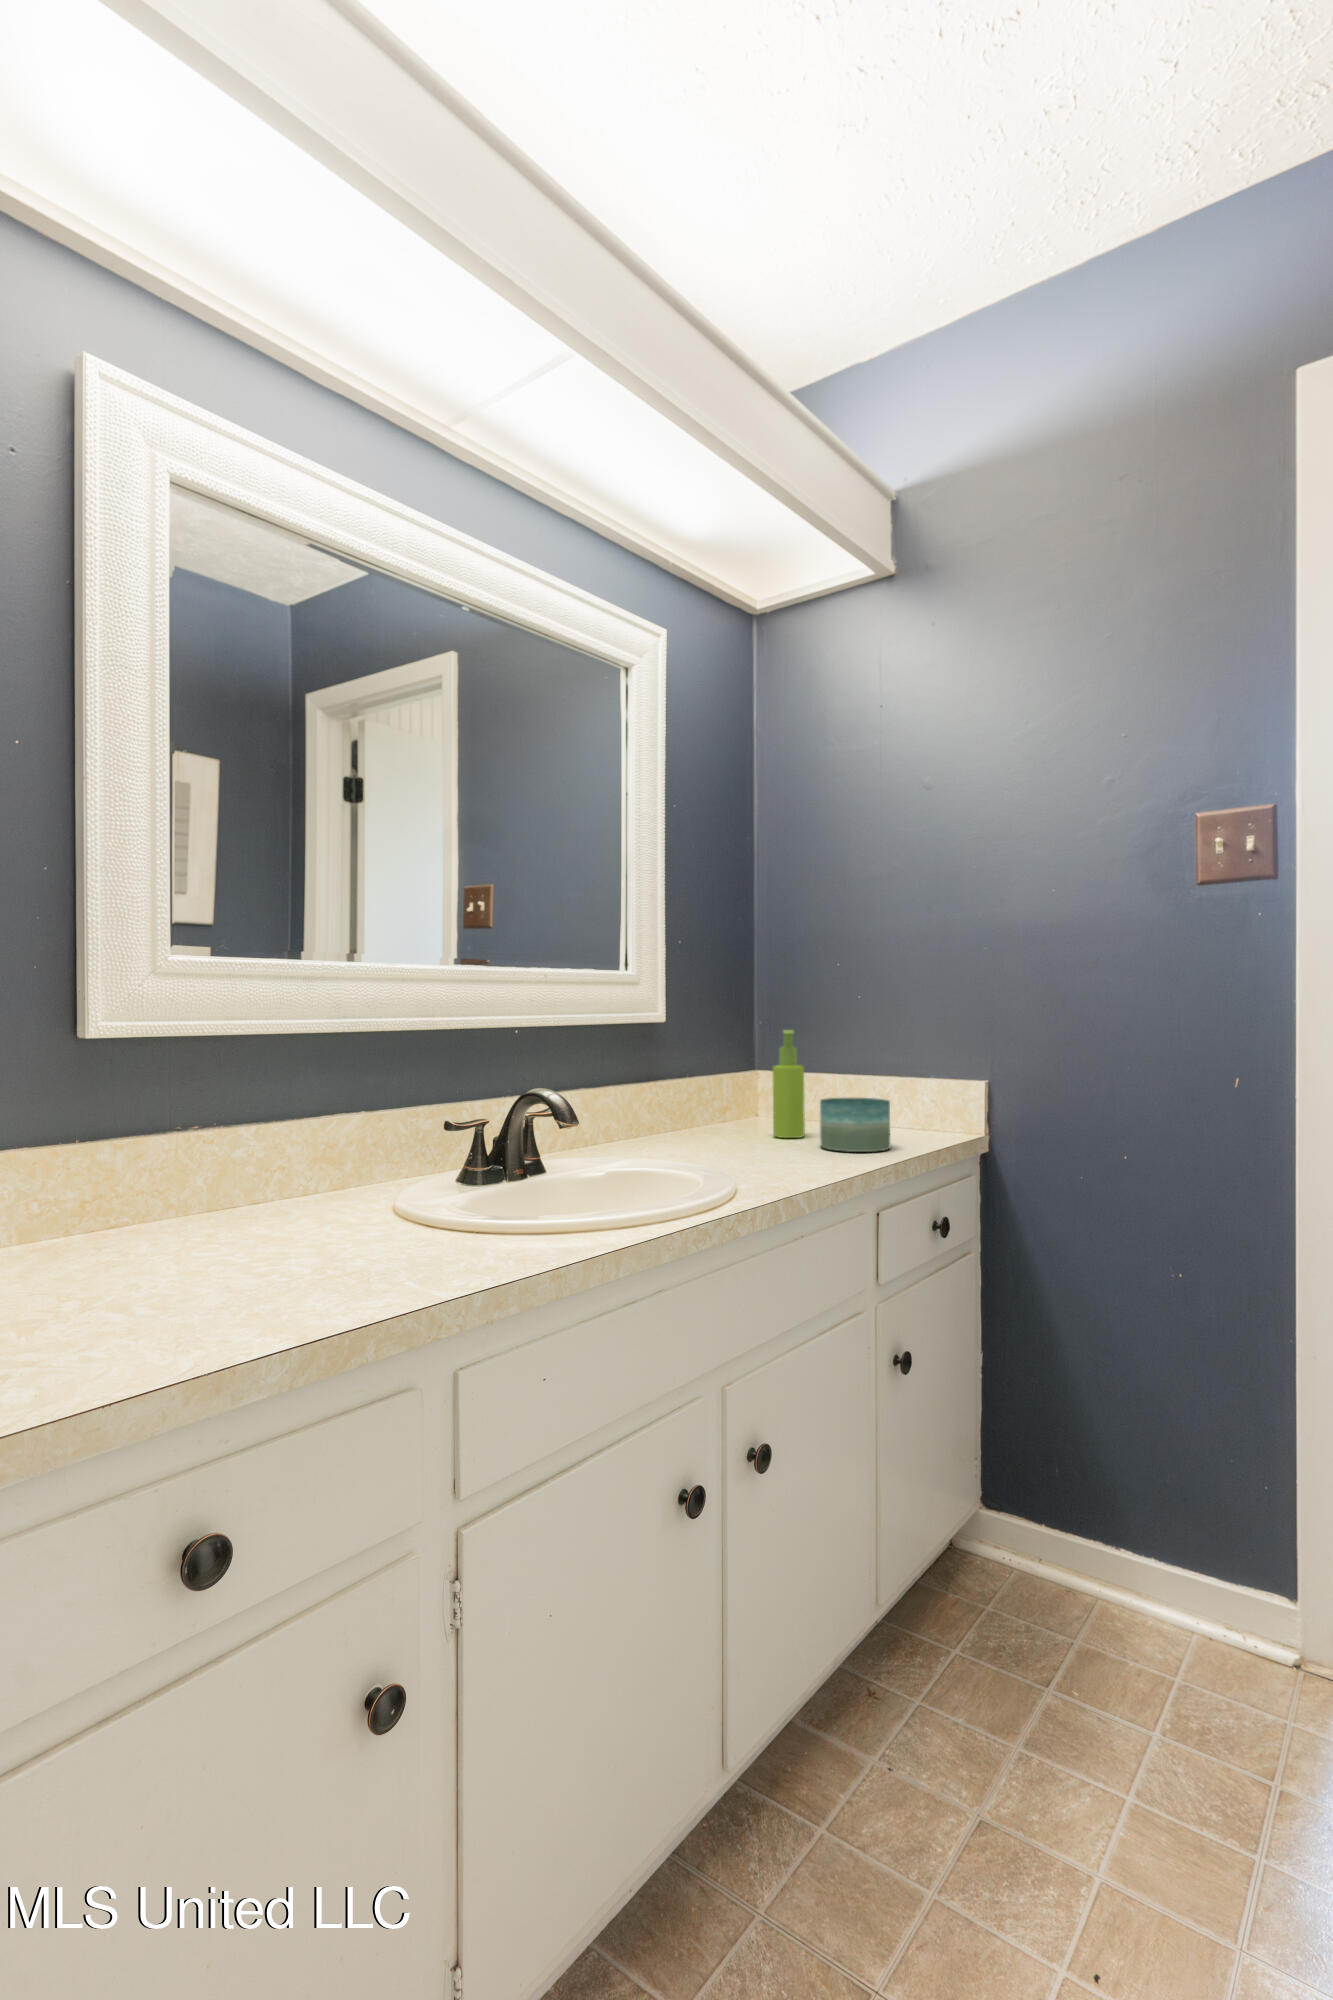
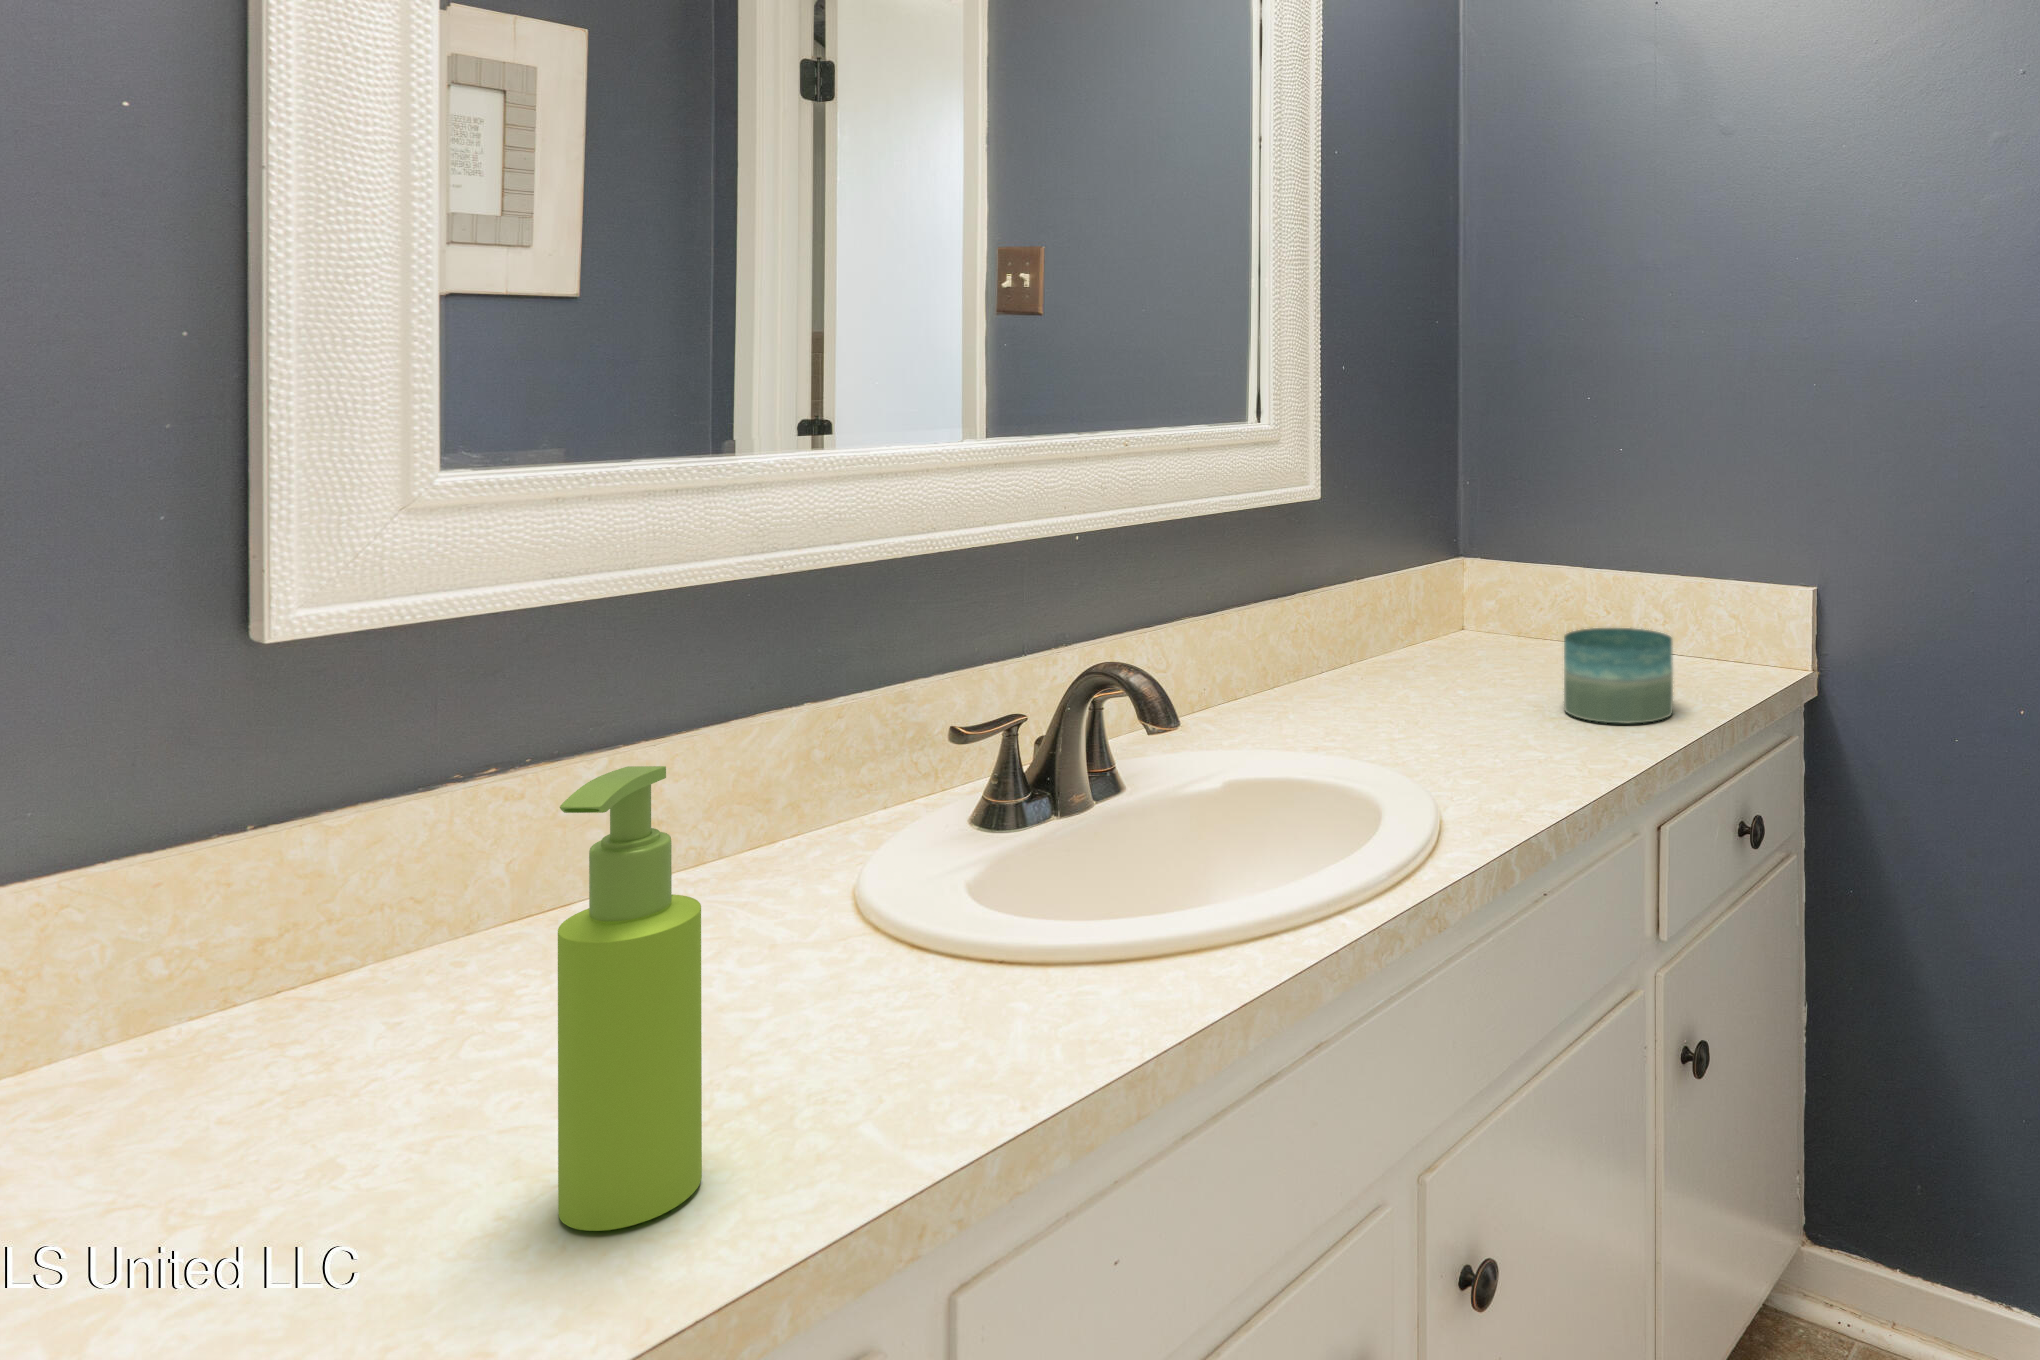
soap dispenser: present [773,1030,805,1138] -> present [558,766,702,1231]

